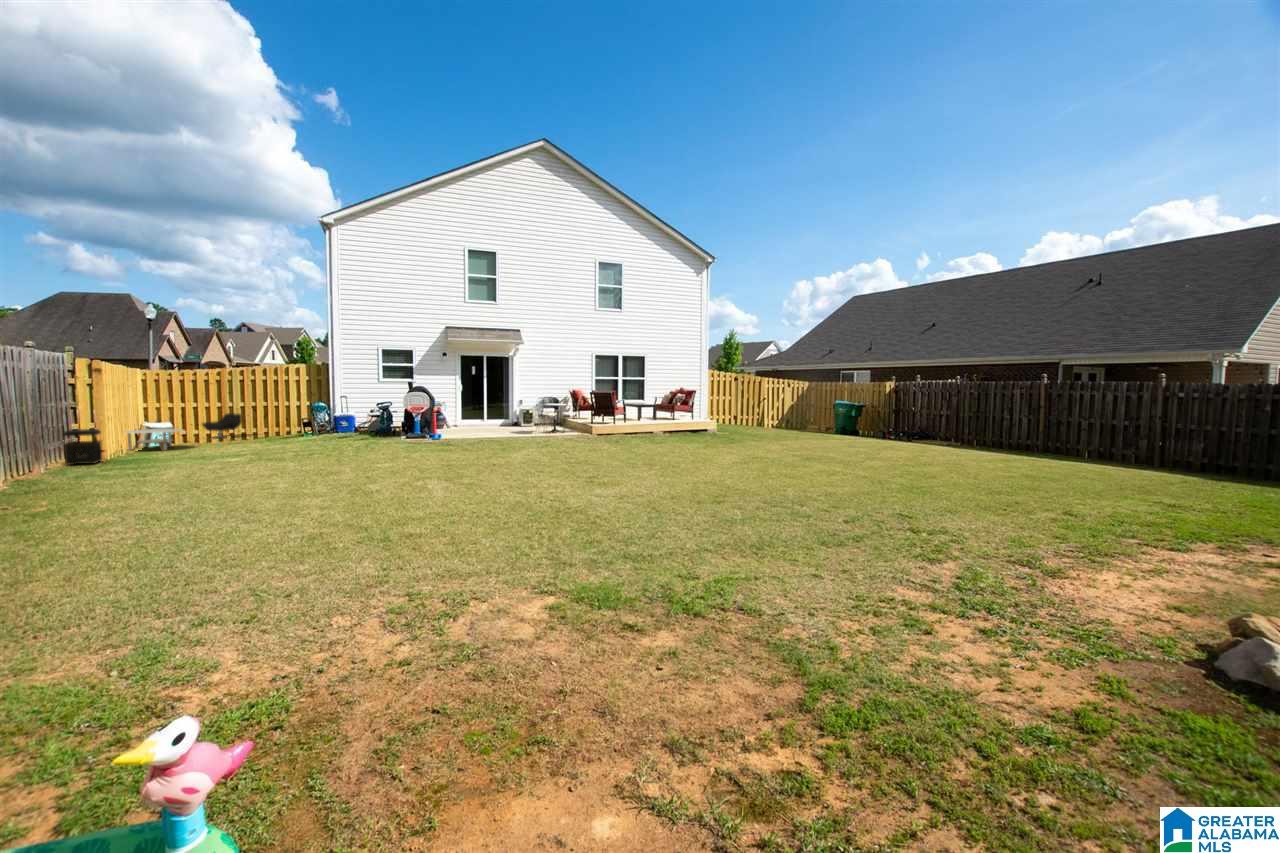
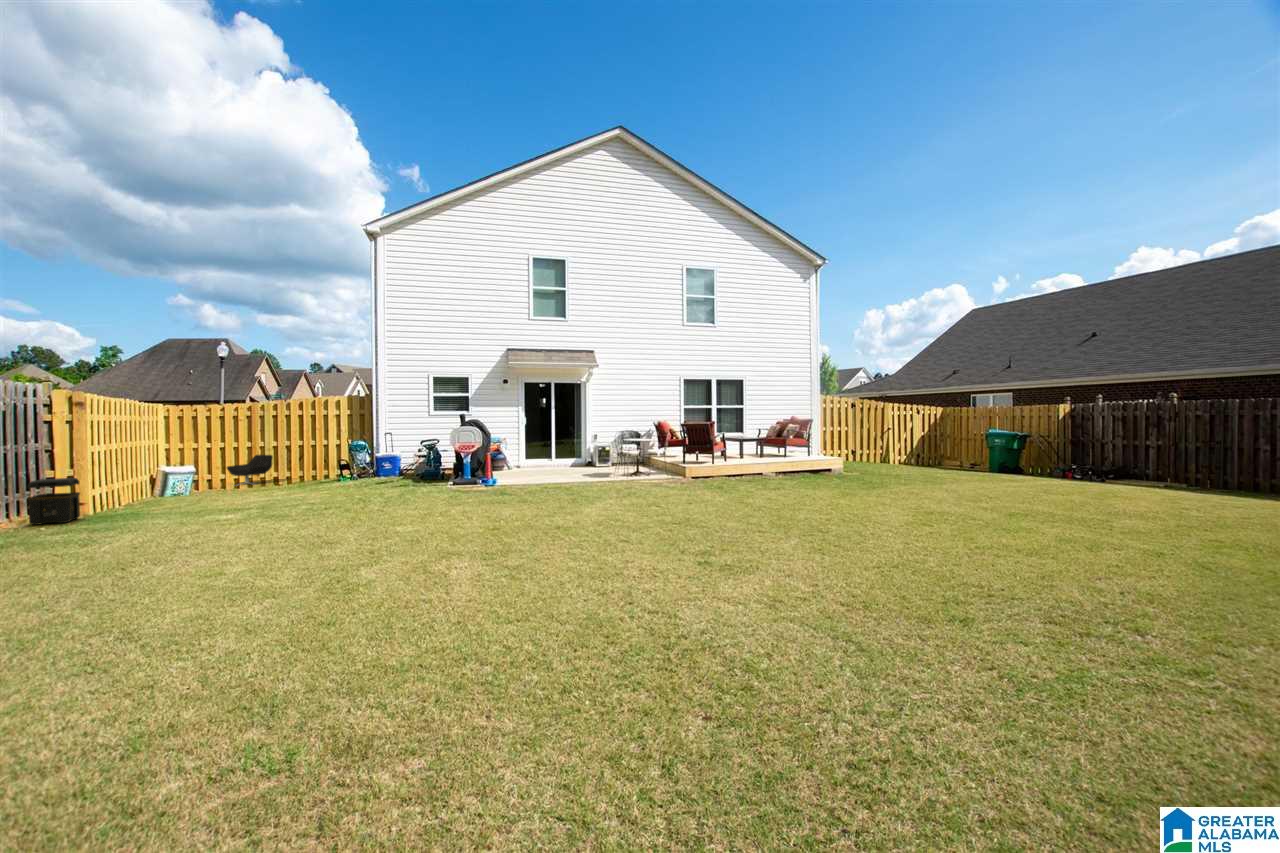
round table: present [125,429,183,451] -> none [121,475,196,503]

